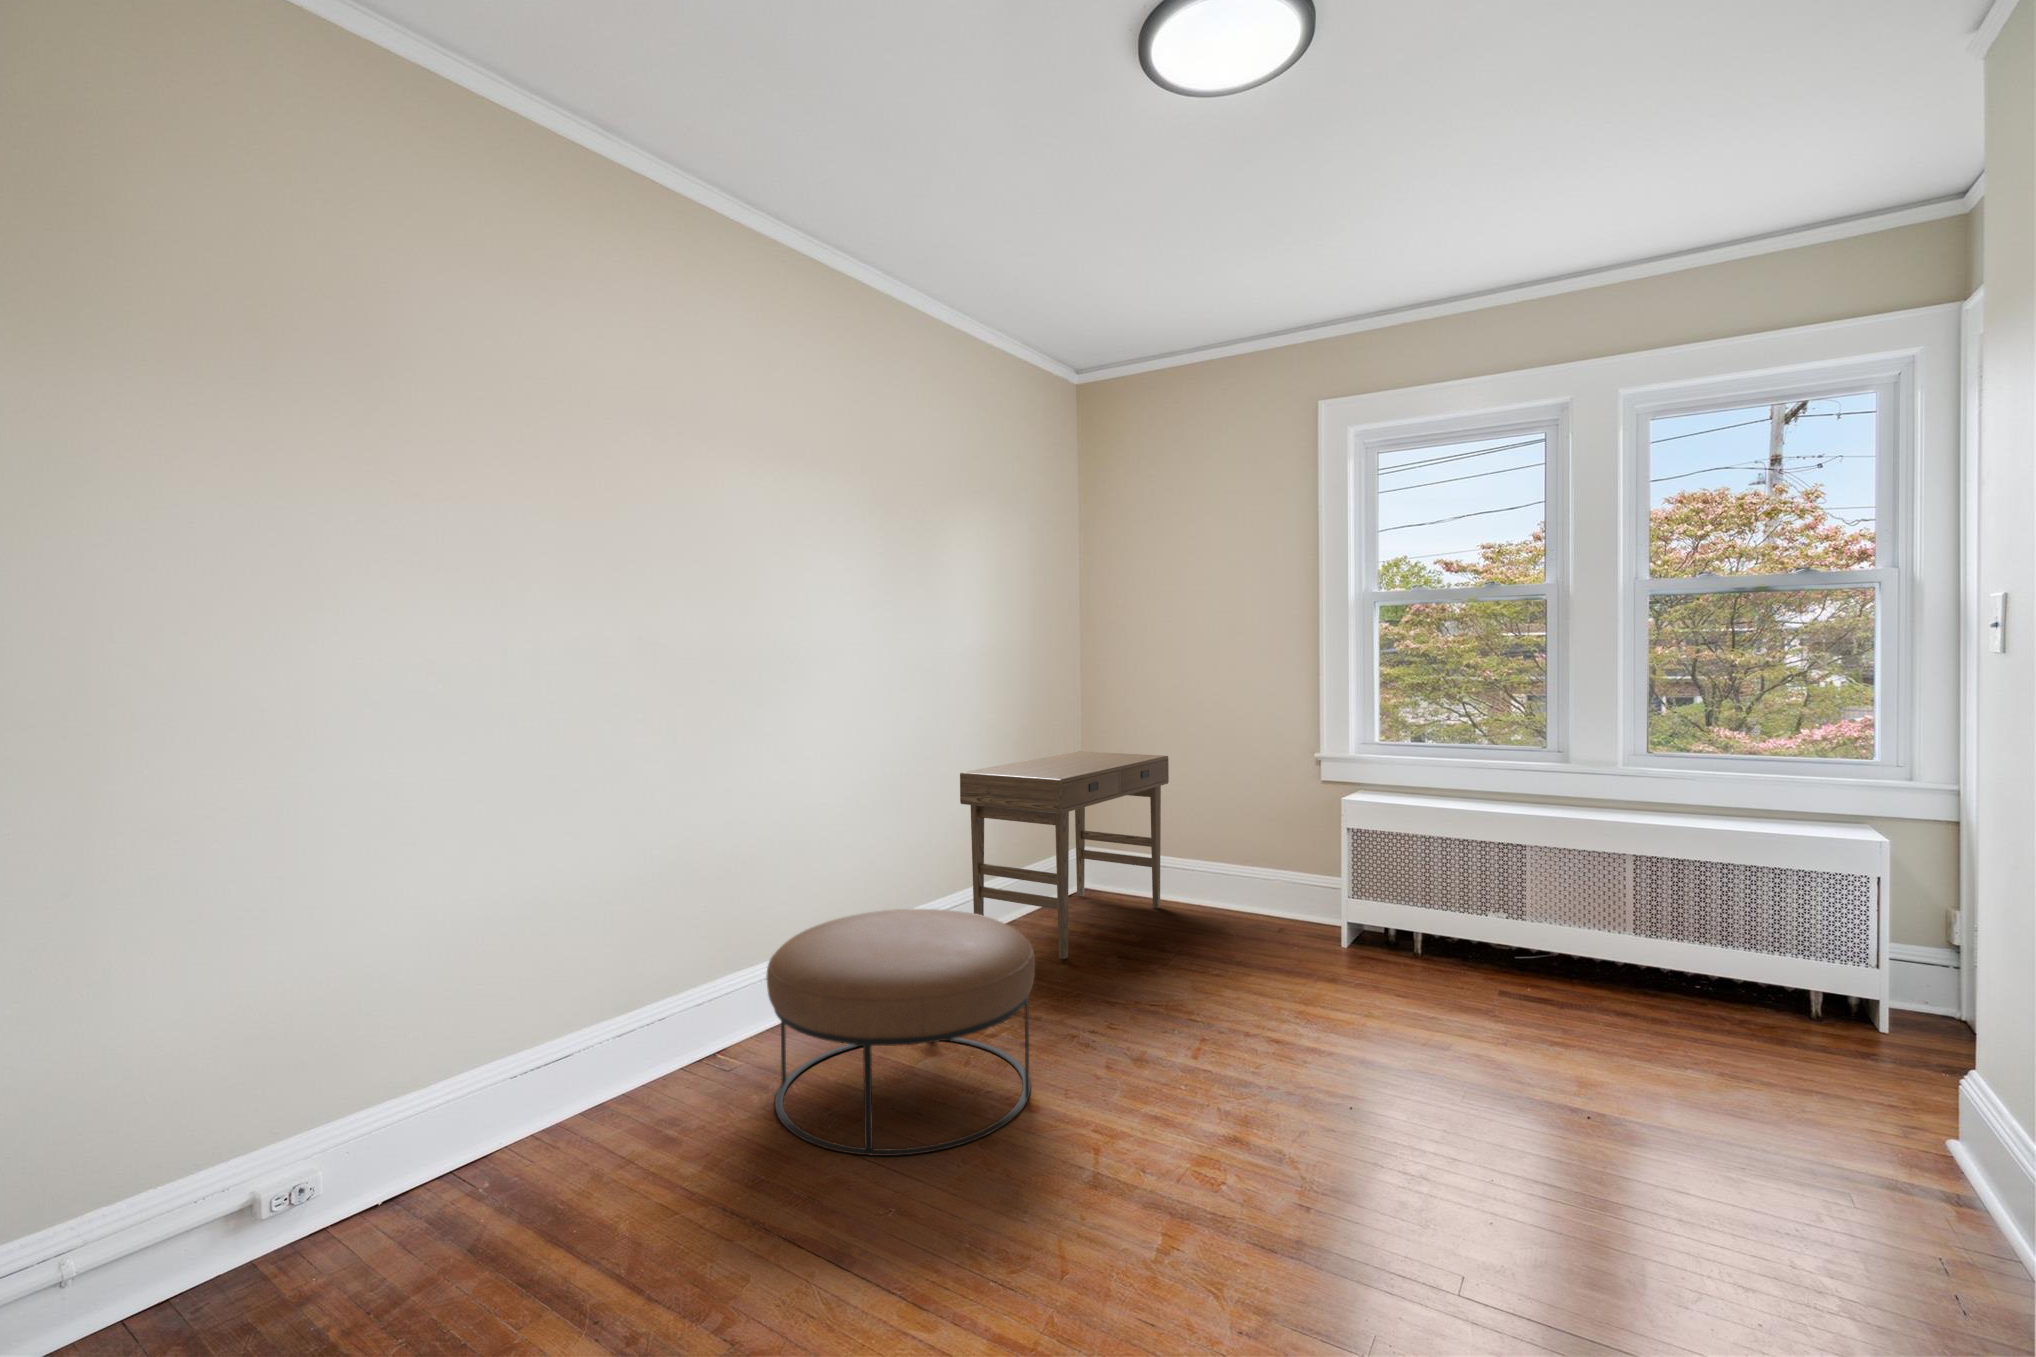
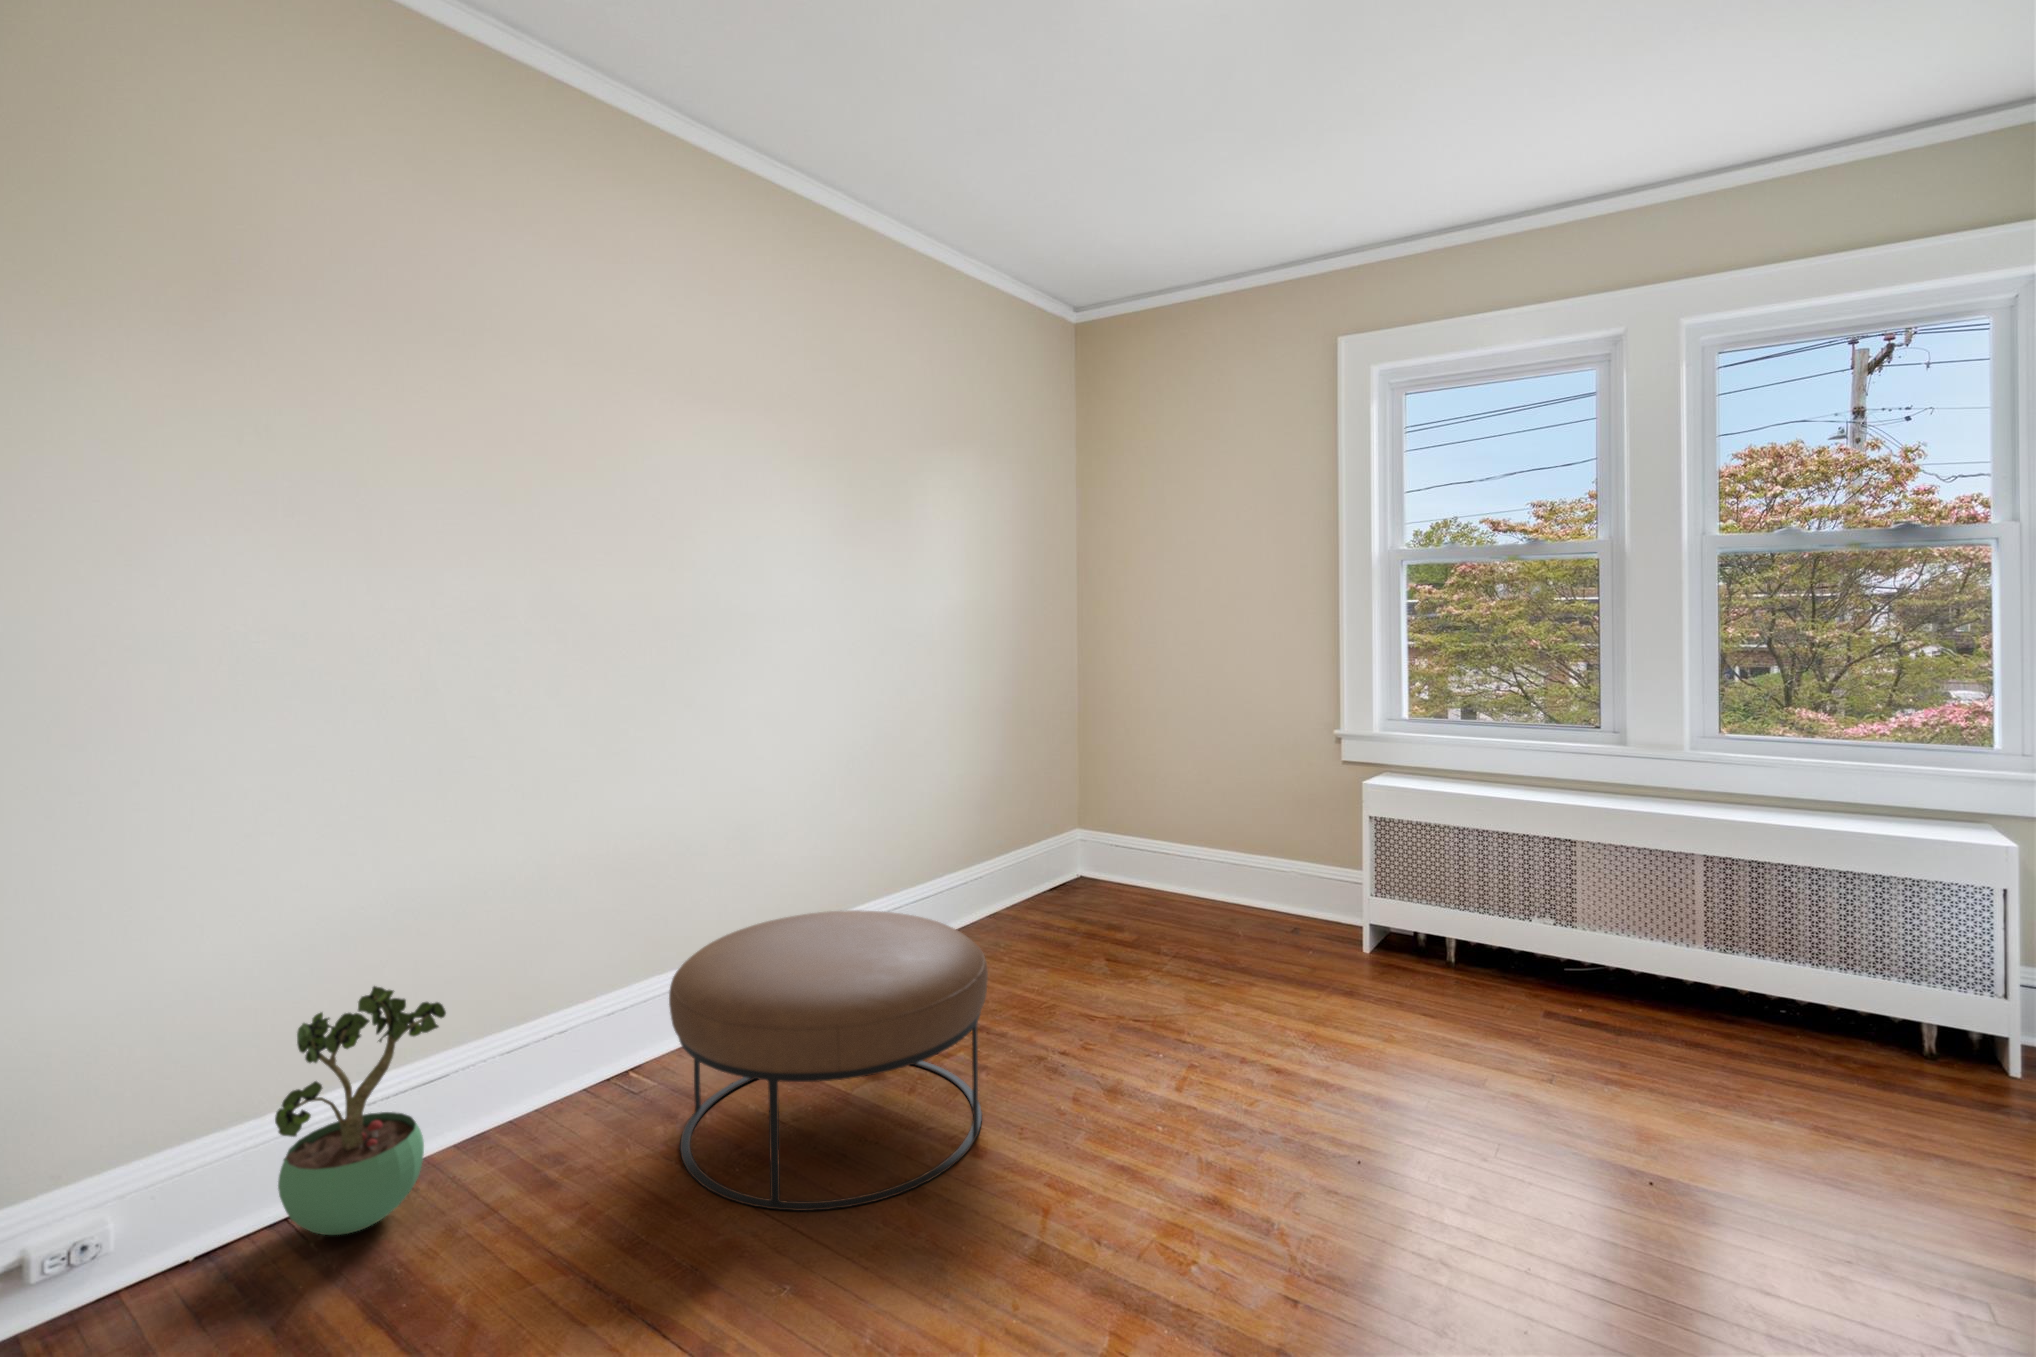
desk: present [960,751,1169,959] -> none [932,728,1173,963]
potted plant: none [452,970,584,1183] -> present [275,986,446,1235]

